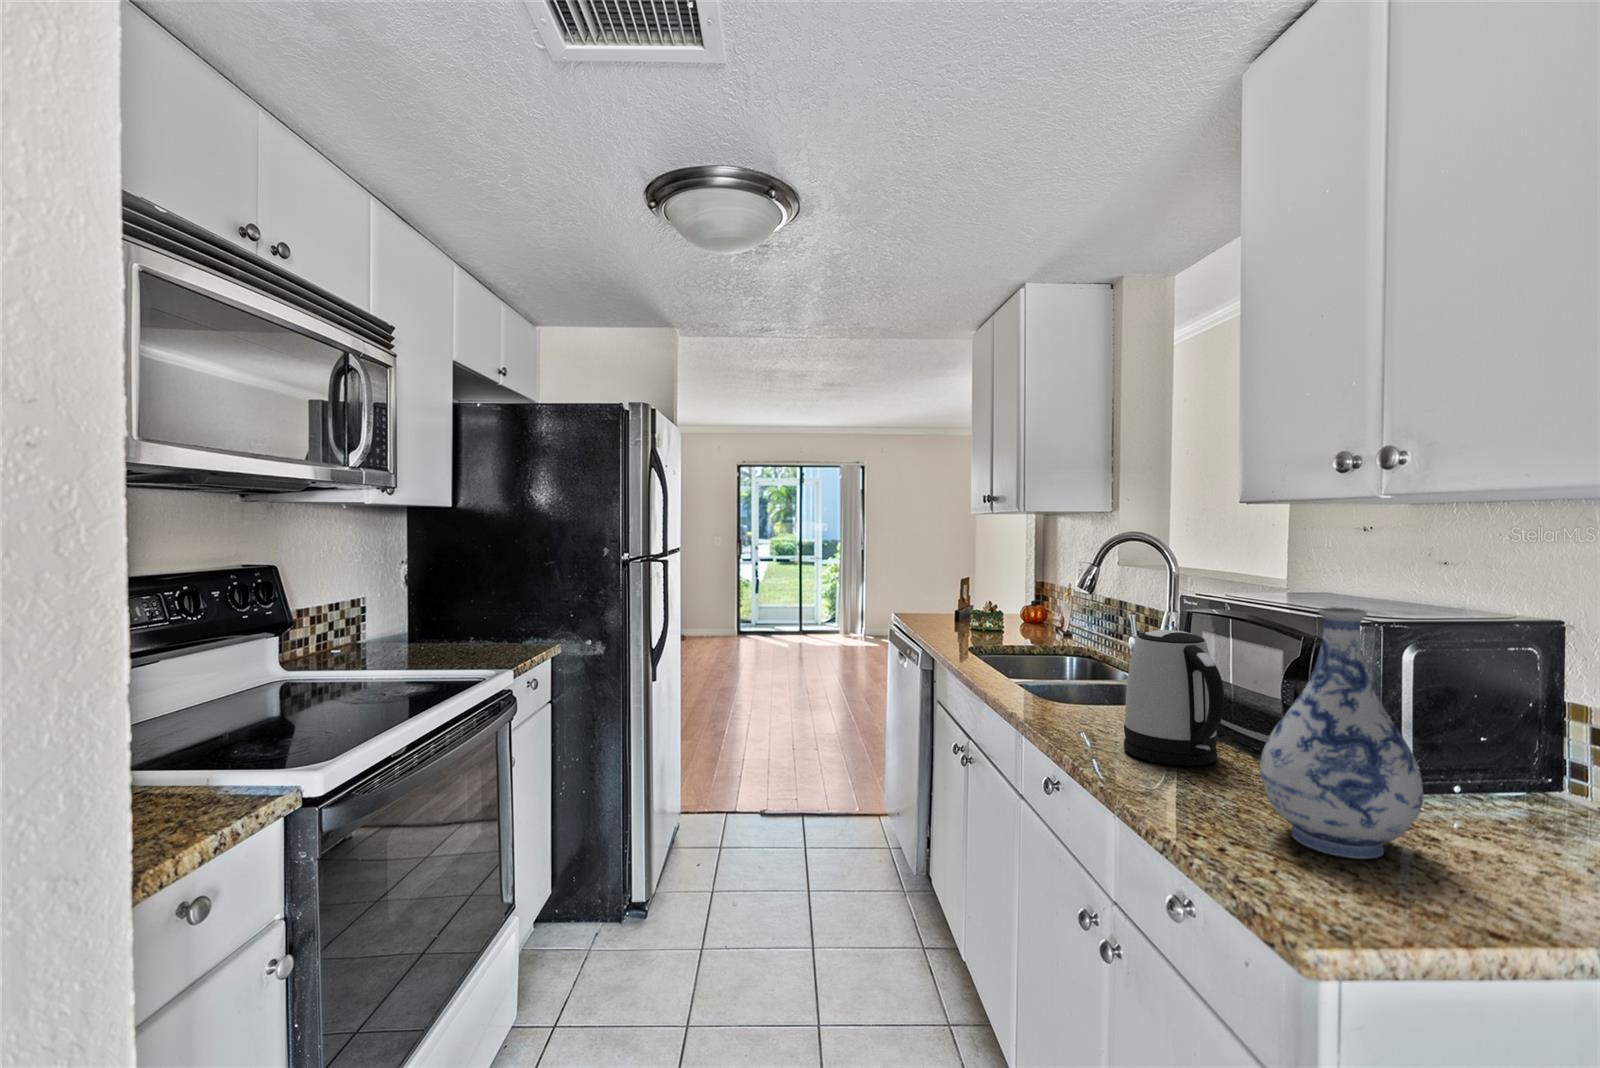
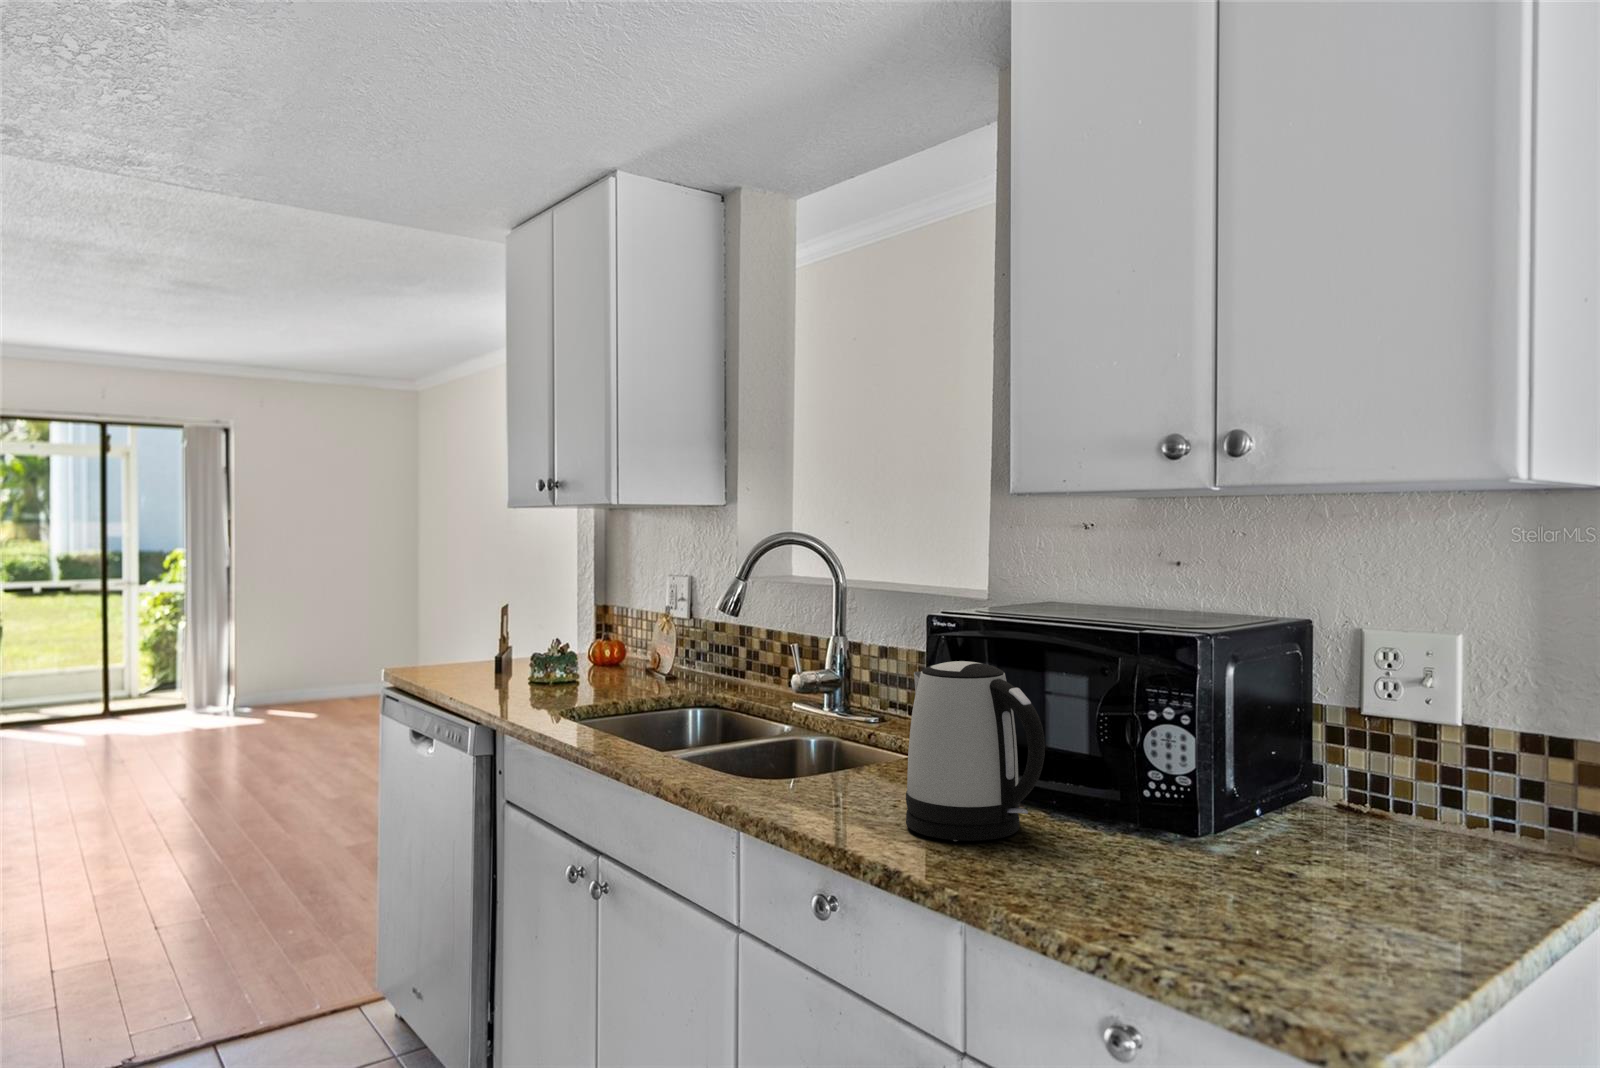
vase: present [1260,607,1424,859] -> none [1148,619,1321,917]

